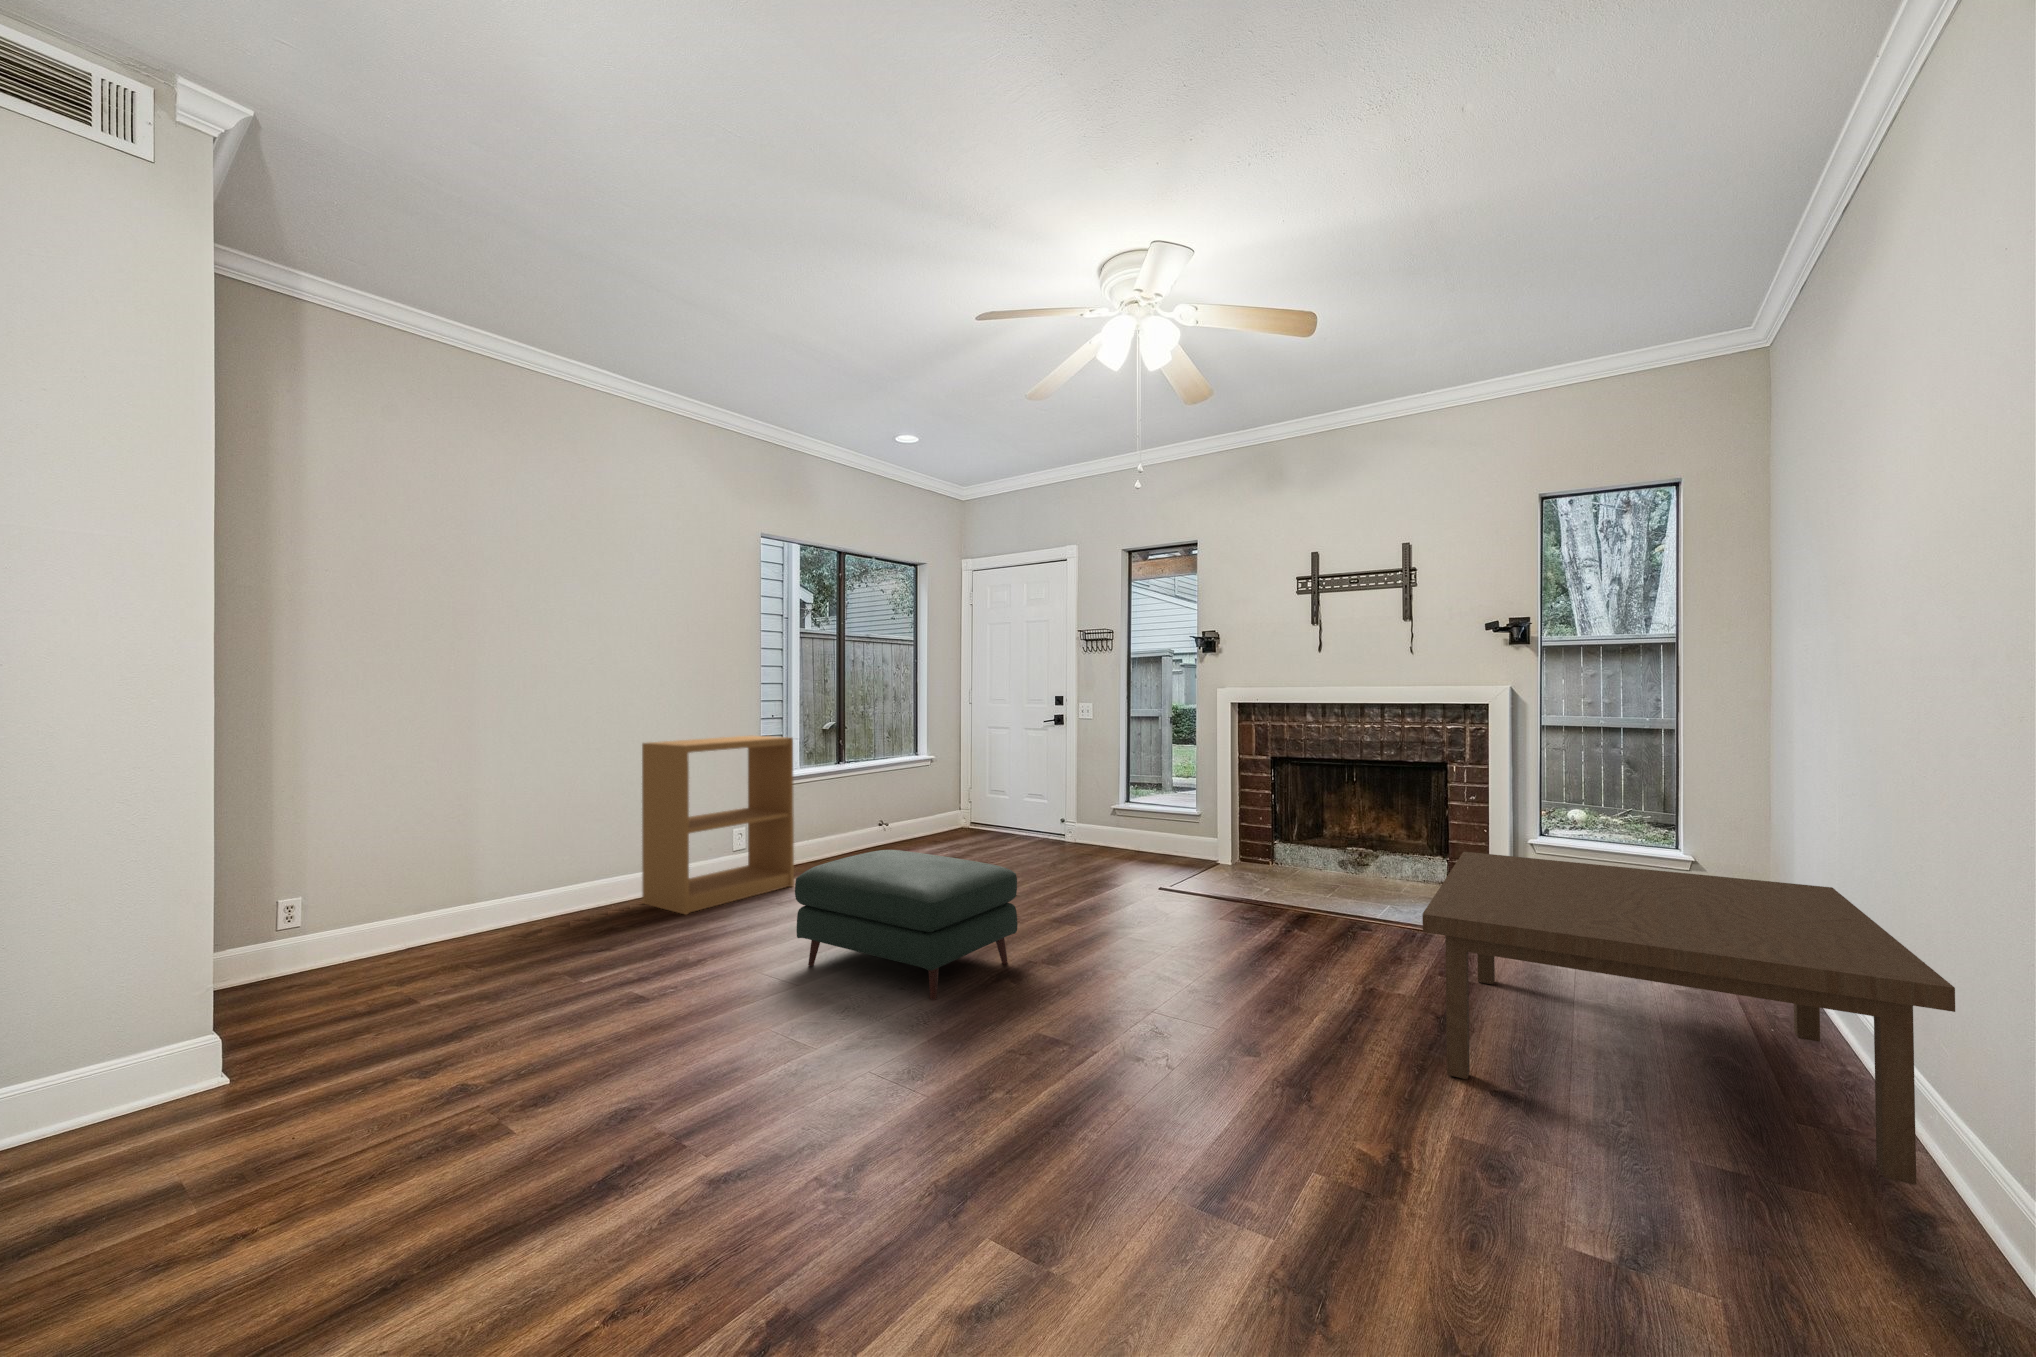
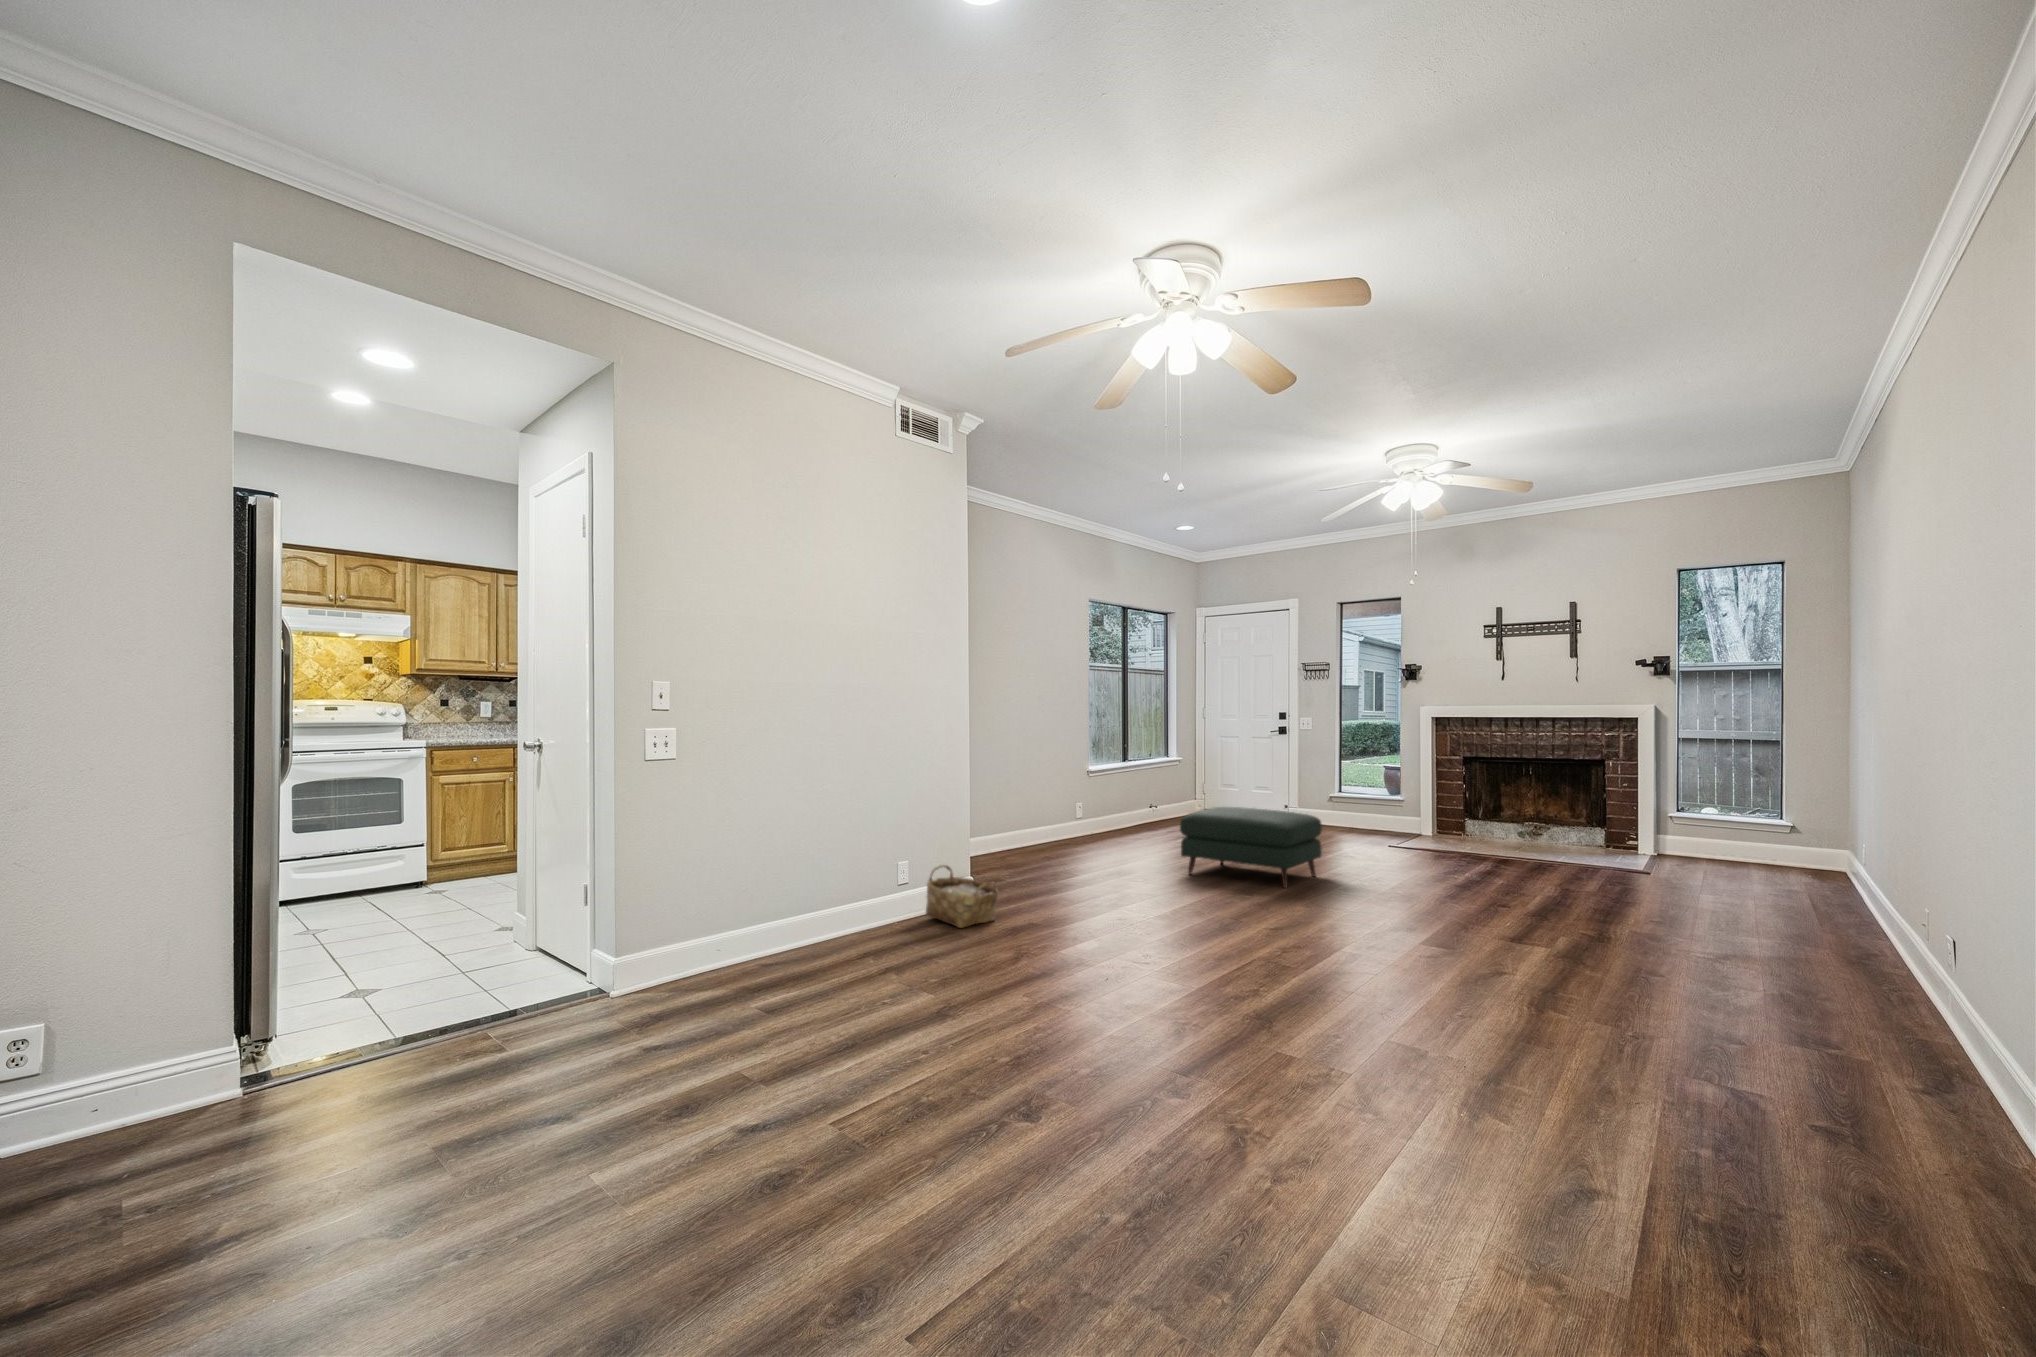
bookshelf: present [642,736,794,915] -> none [1030,736,1119,852]
coffee table: present [1422,852,1955,1185] -> none [1604,809,1891,953]
woven basket: none [62,1029,247,1194] -> present [926,865,998,928]

